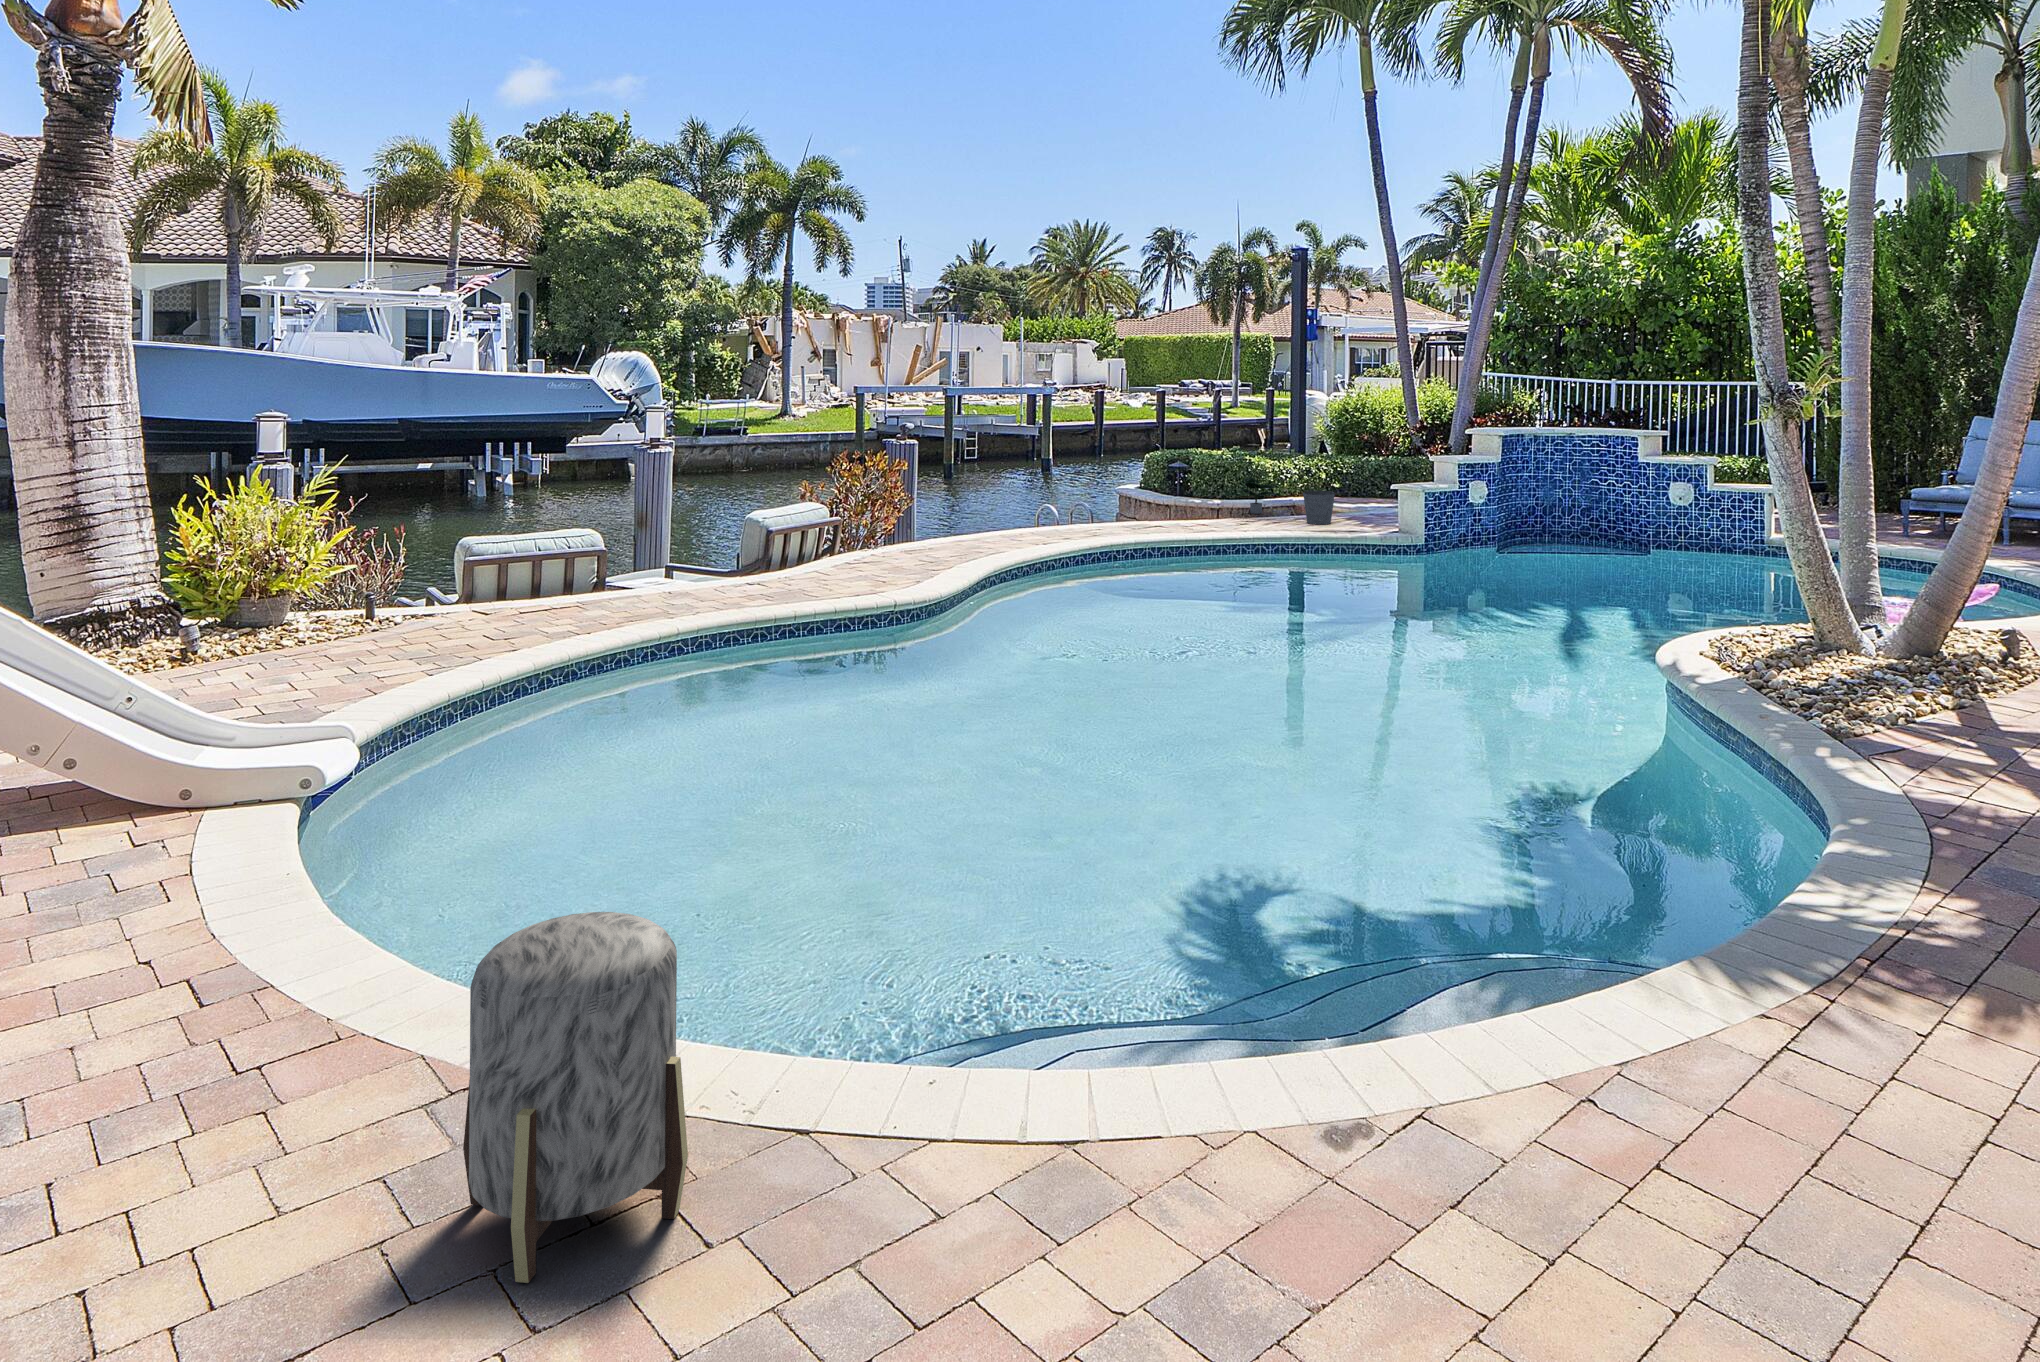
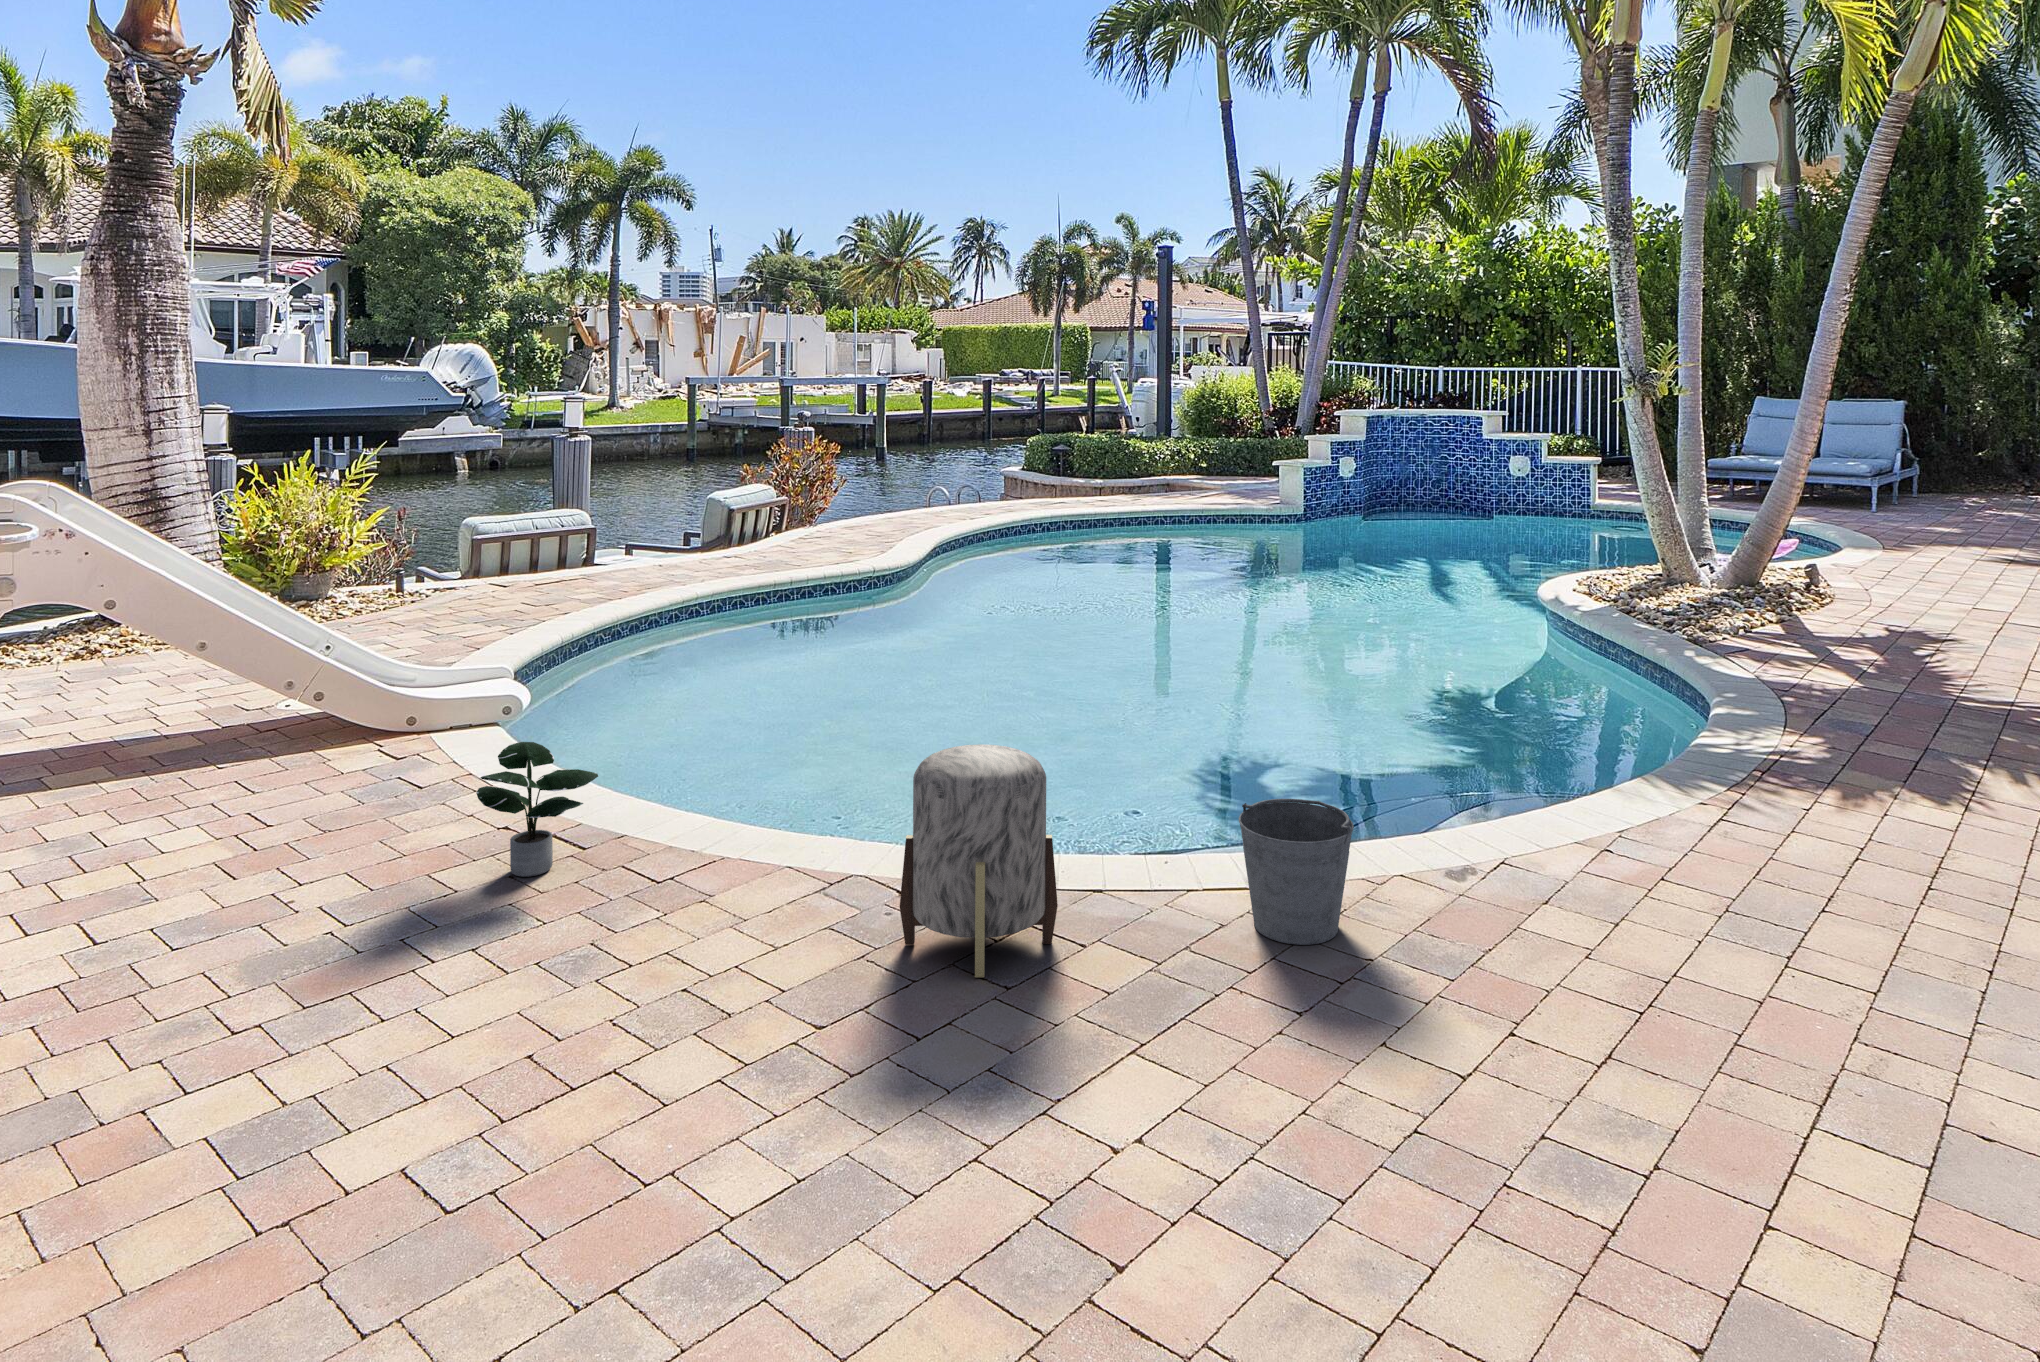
potted plant: present [1241,478,1274,514] -> present [476,742,598,877]
bucket: present [1303,490,1335,525] -> present [1239,799,1354,945]

